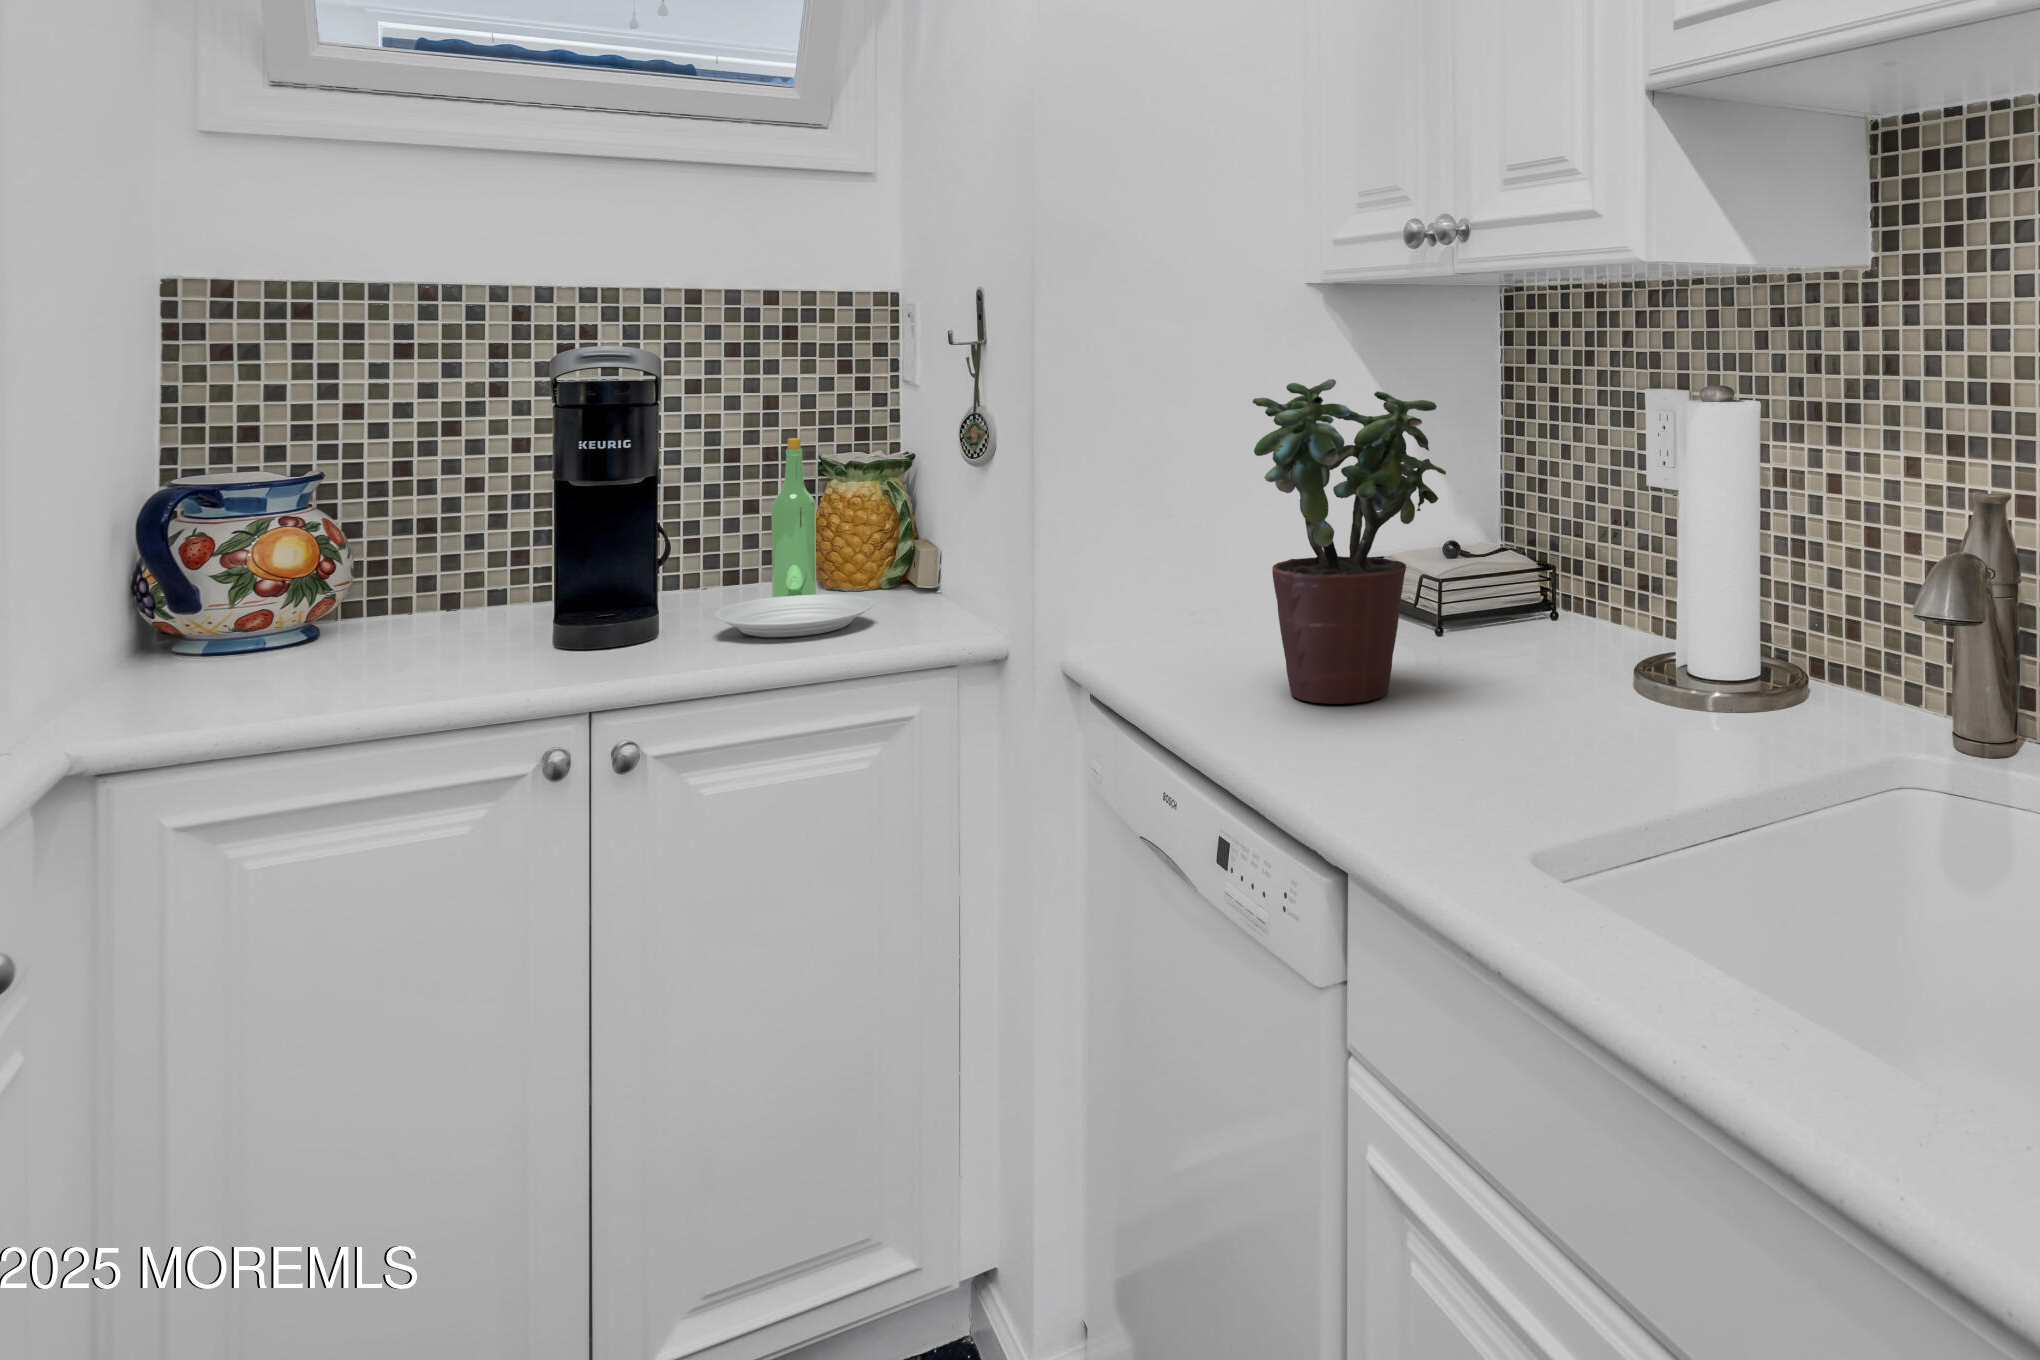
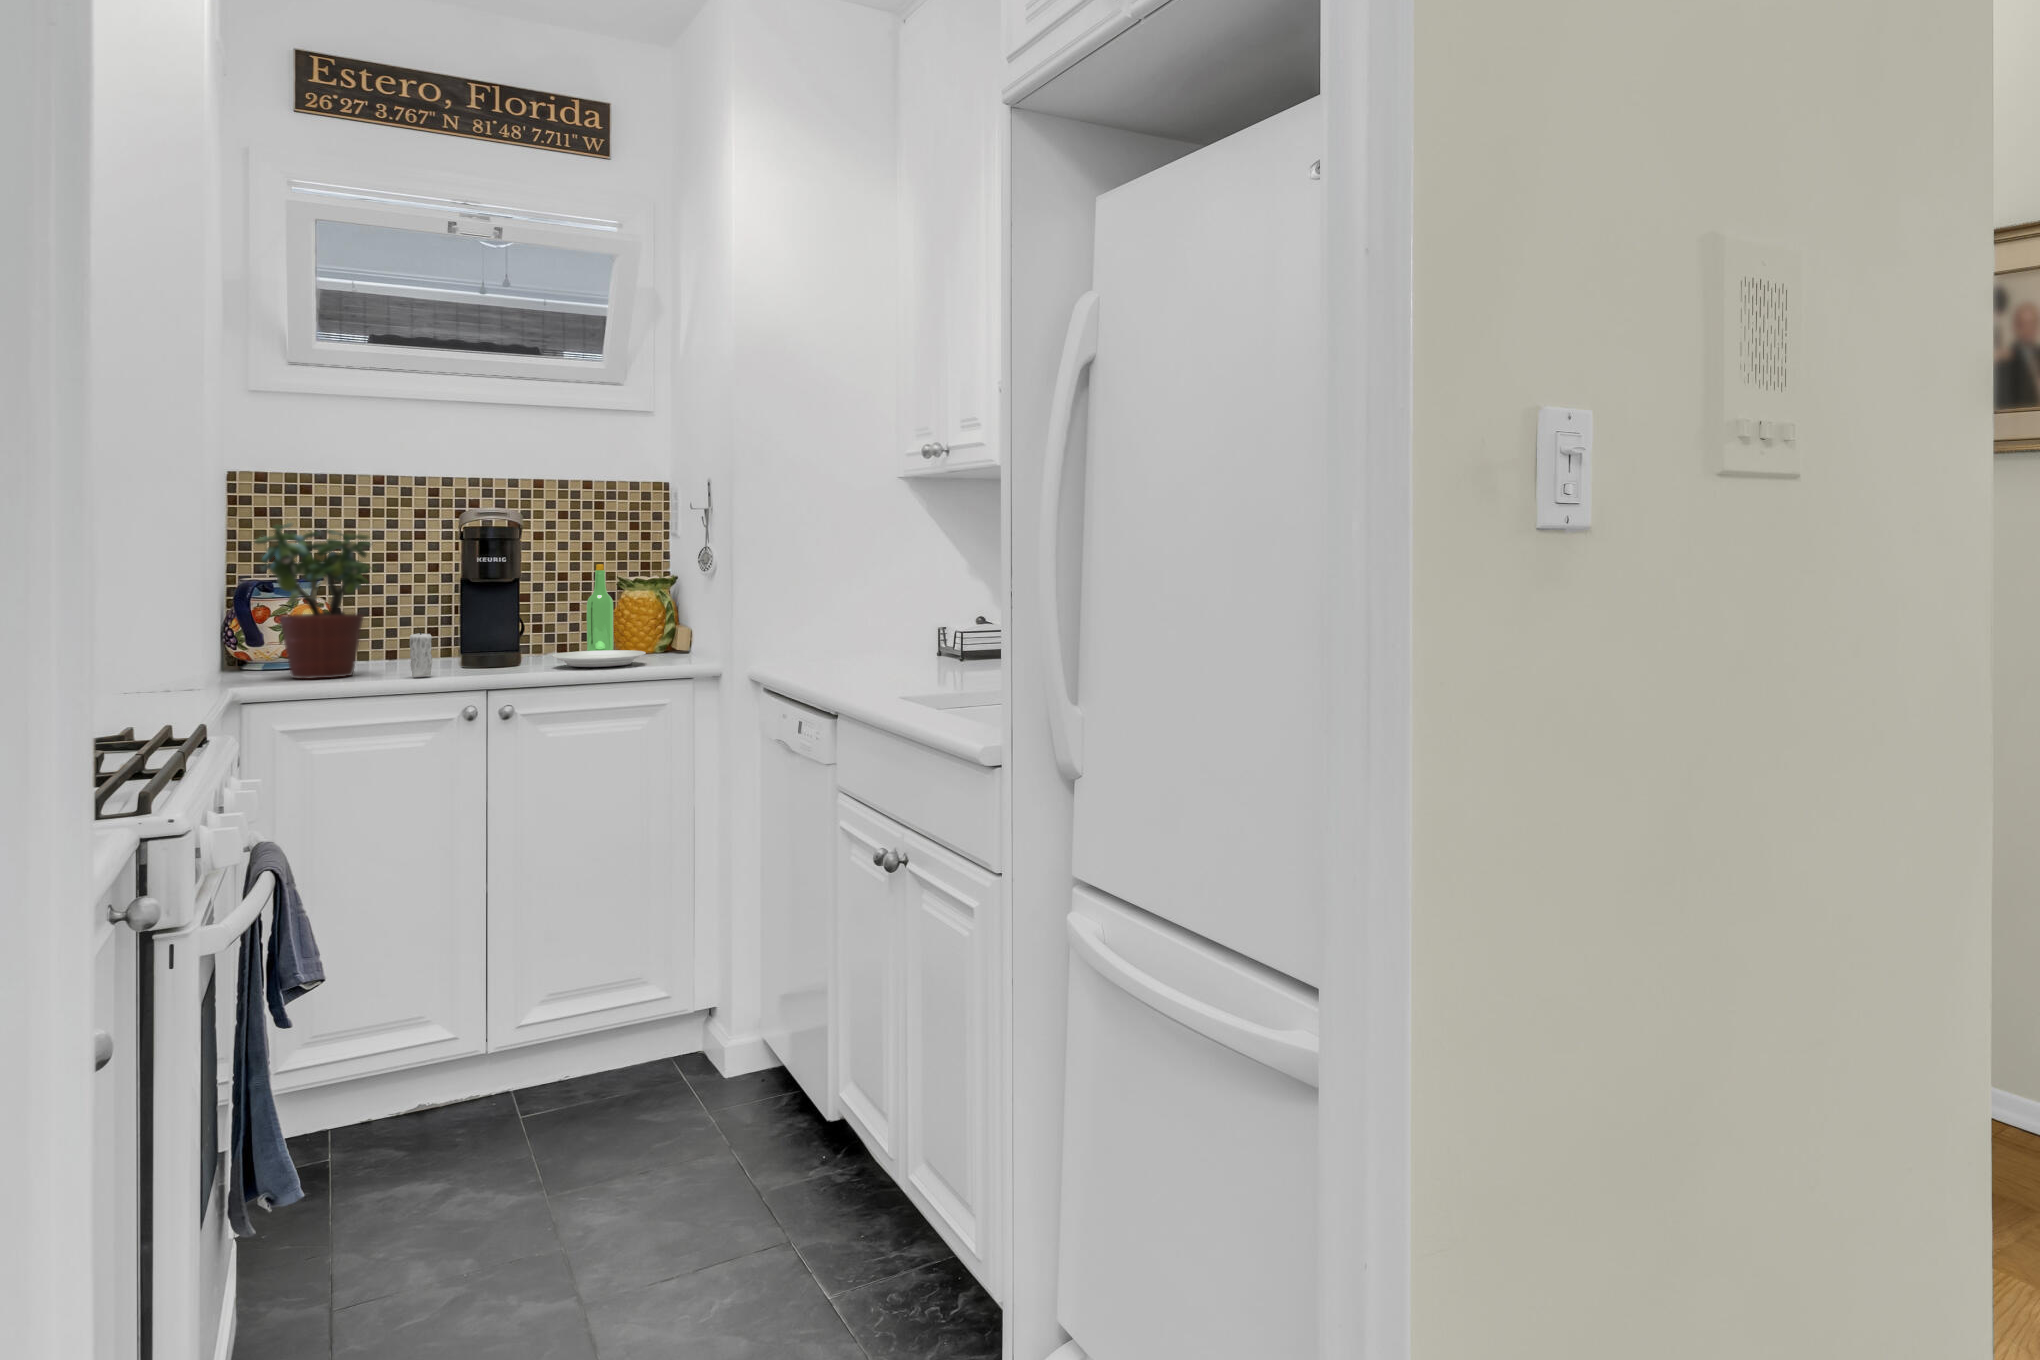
potted plant: present [1253,379,1446,704] -> present [255,523,371,679]
candle: none [454,573,497,677] -> present [410,630,432,677]

